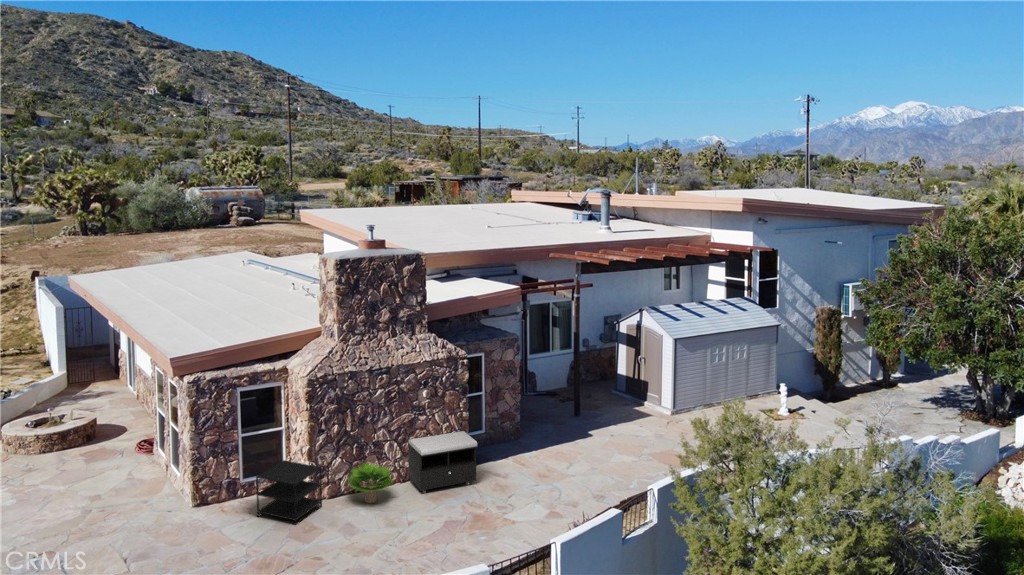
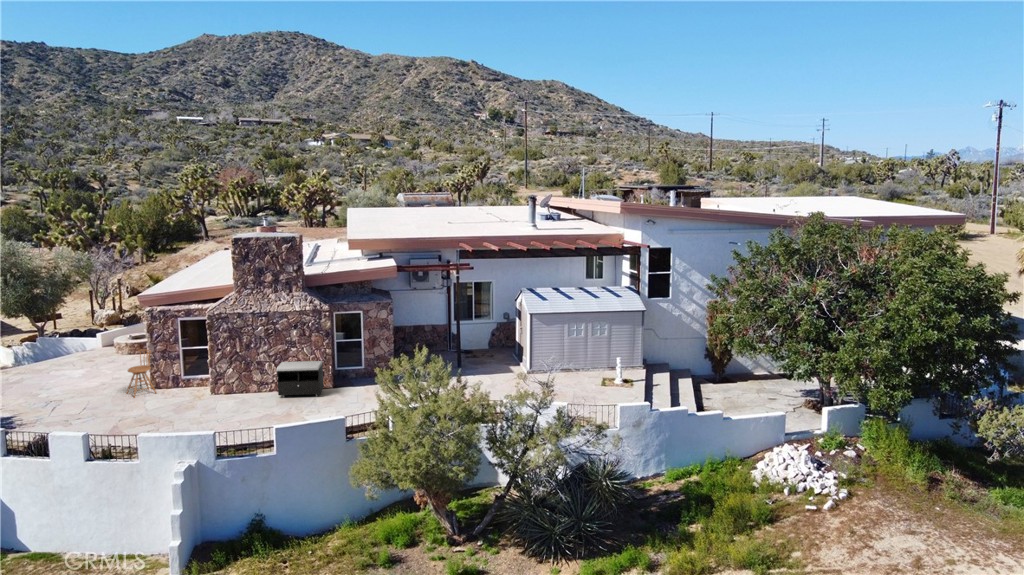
chair: none [159,444,214,528] -> present [126,350,157,398]
side table: present [256,460,322,525] -> none [173,366,215,404]
potted plant: present [348,464,393,503] -> none [229,372,262,399]

